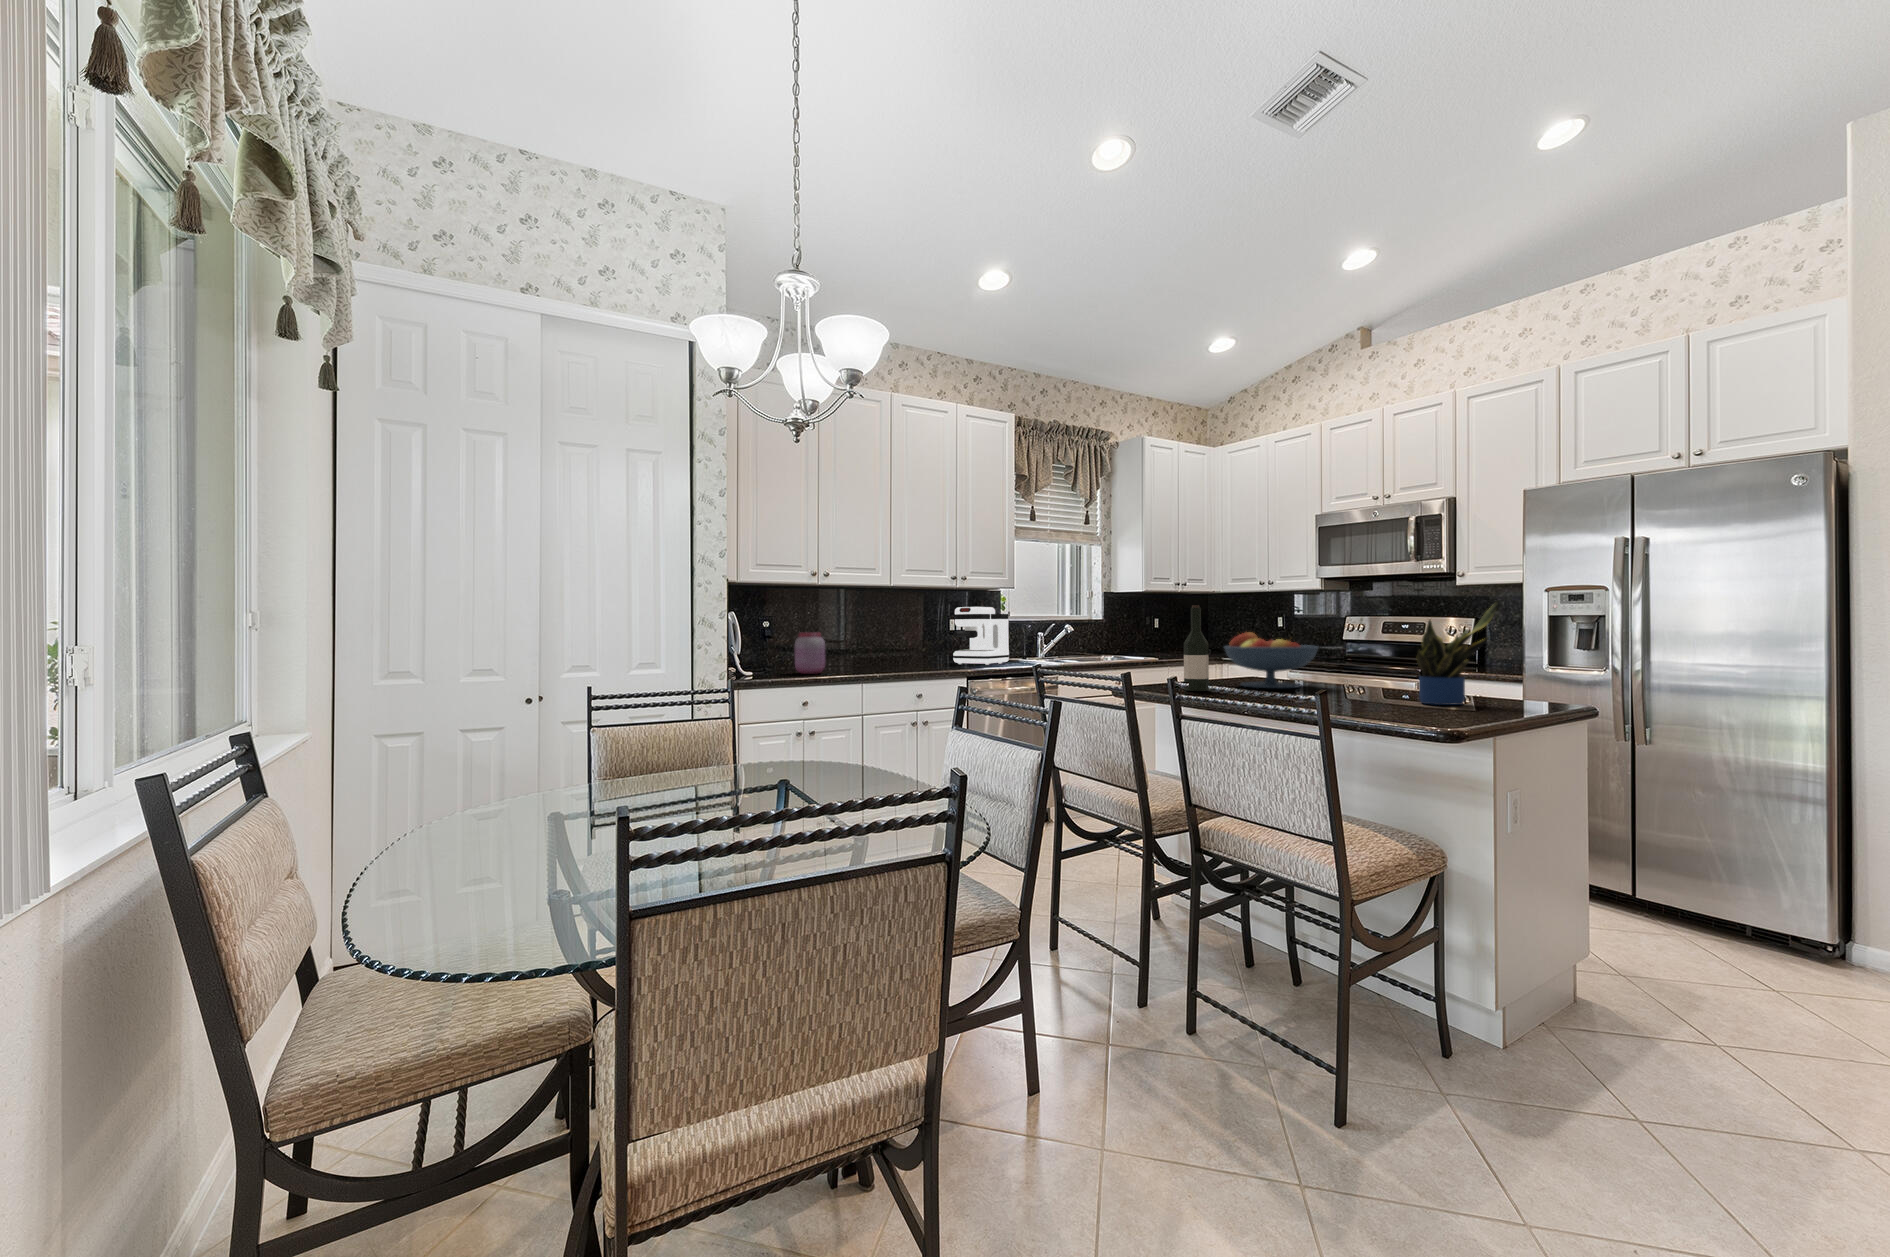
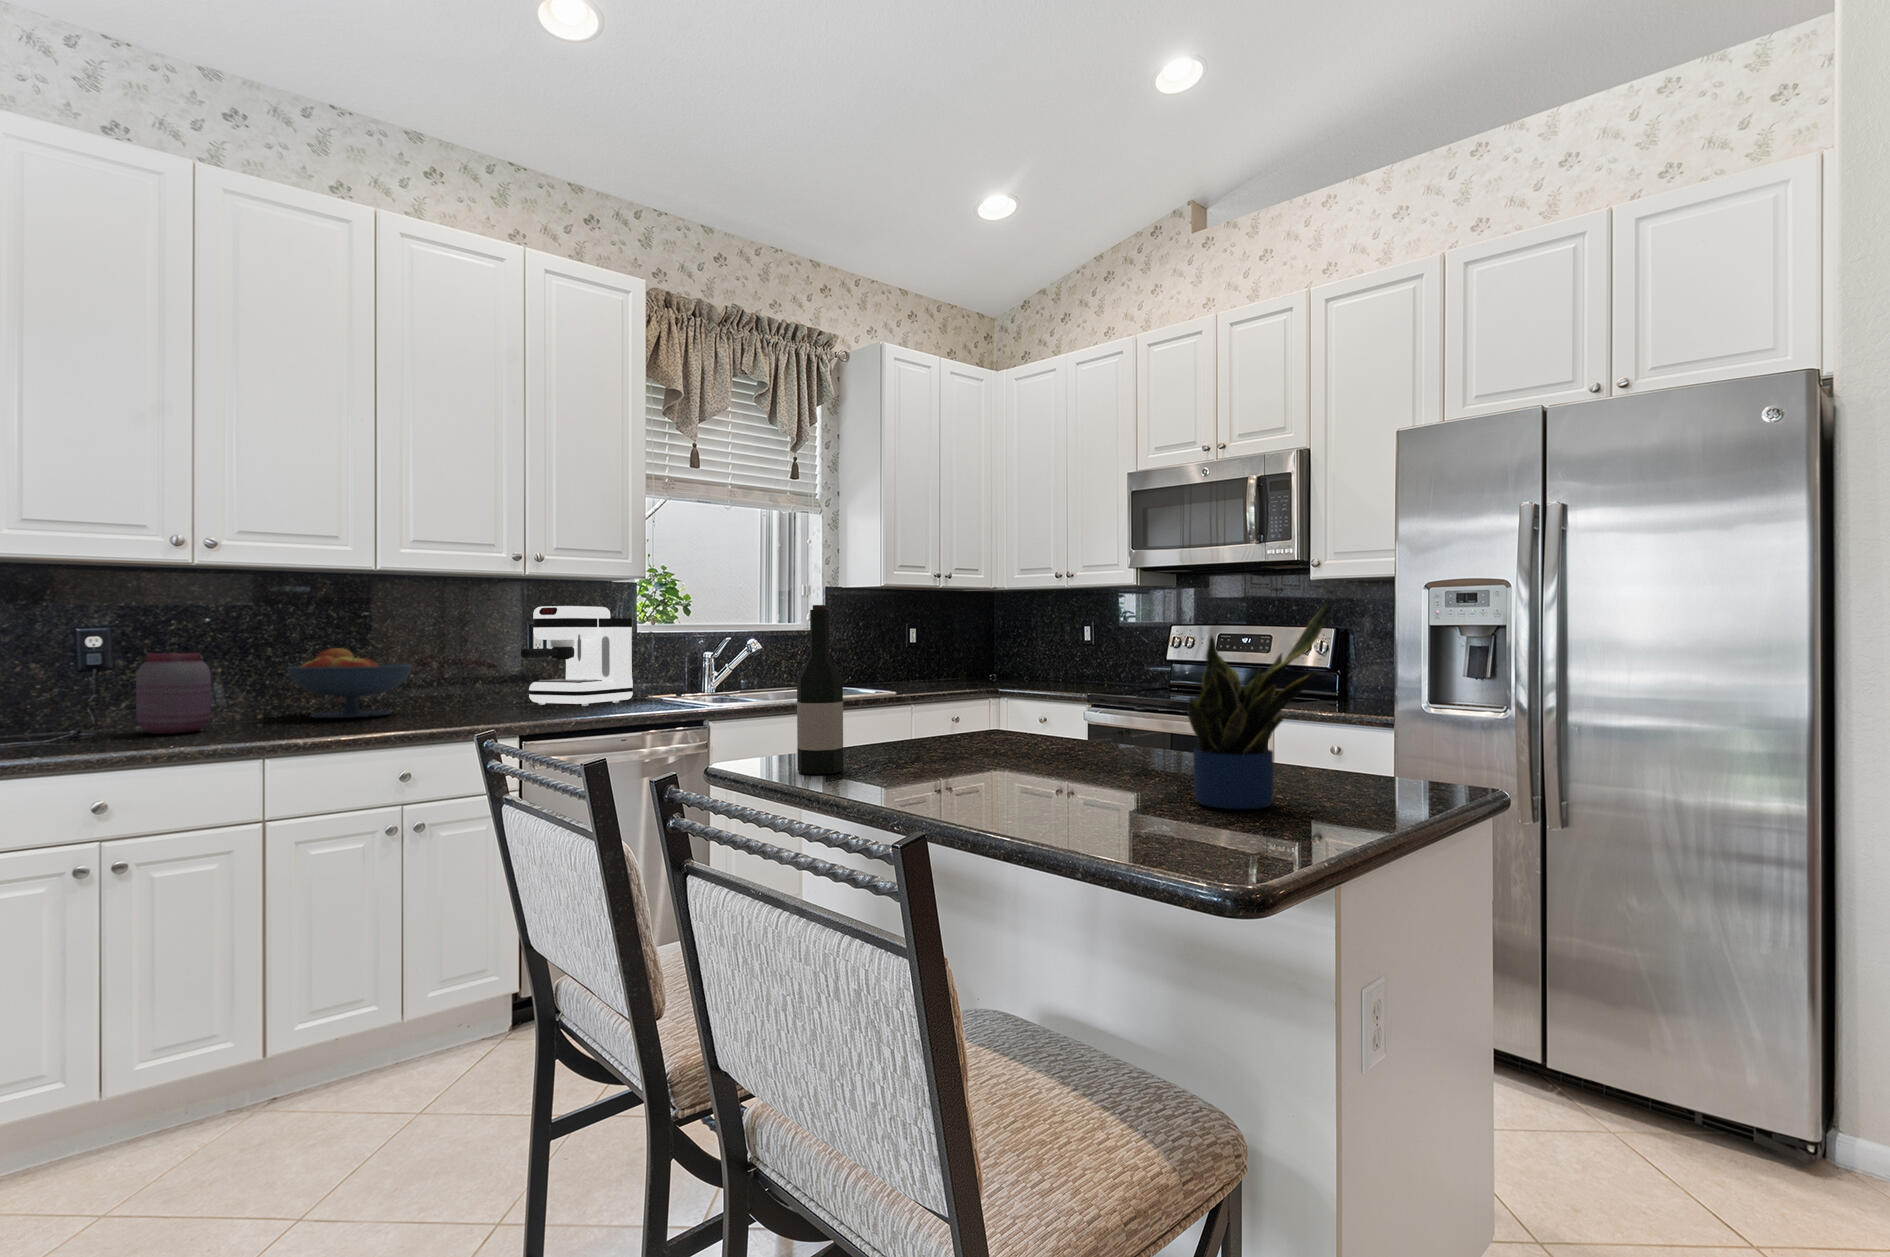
fruit bowl: present [1224,632,1318,688] -> present [286,648,412,718]

